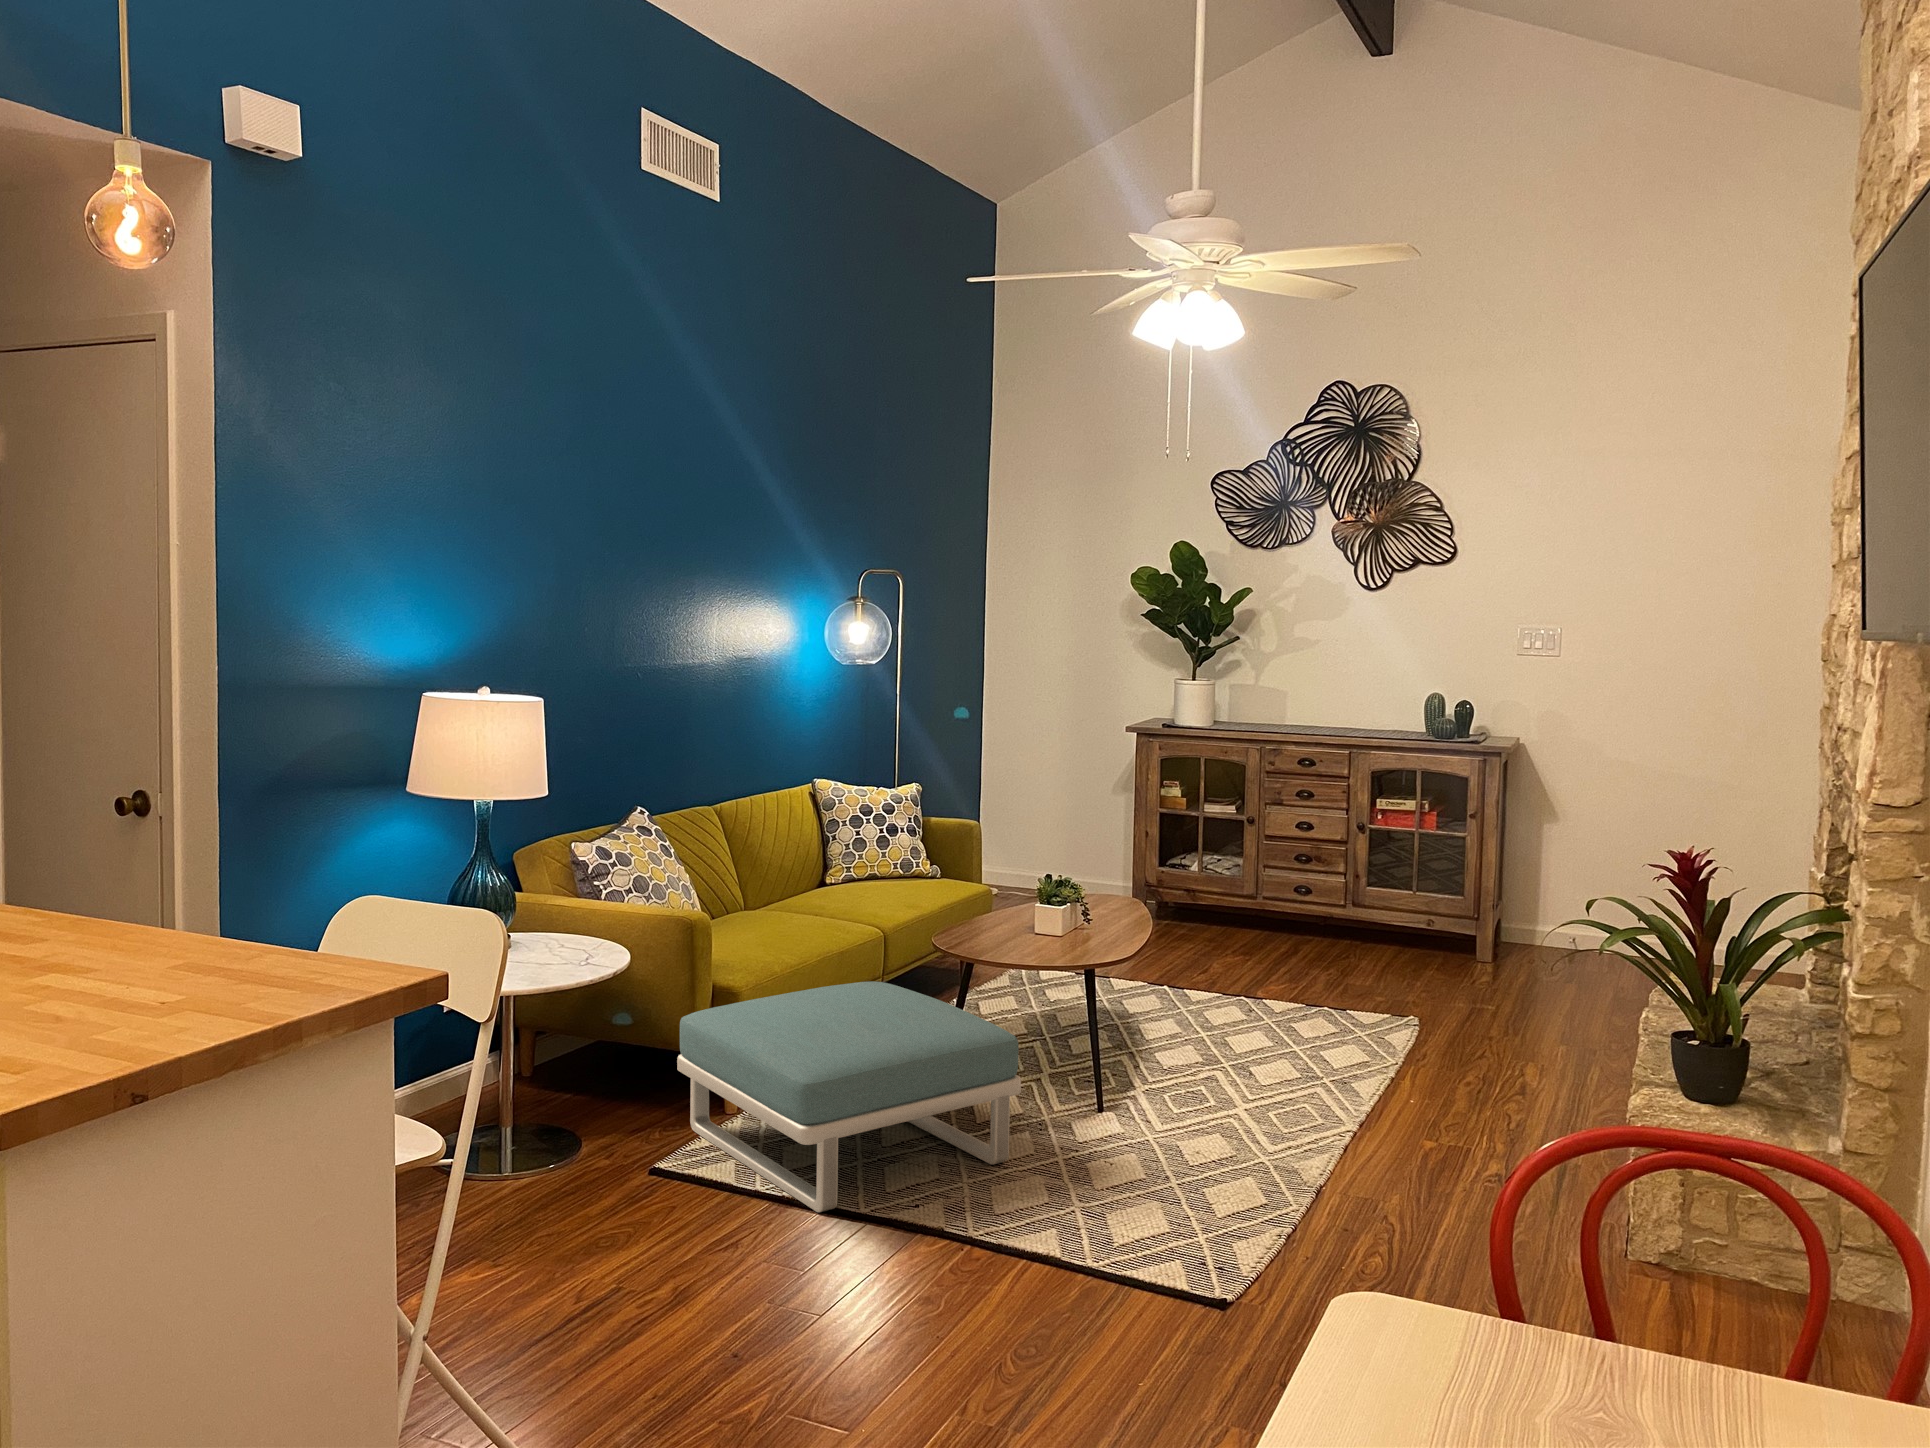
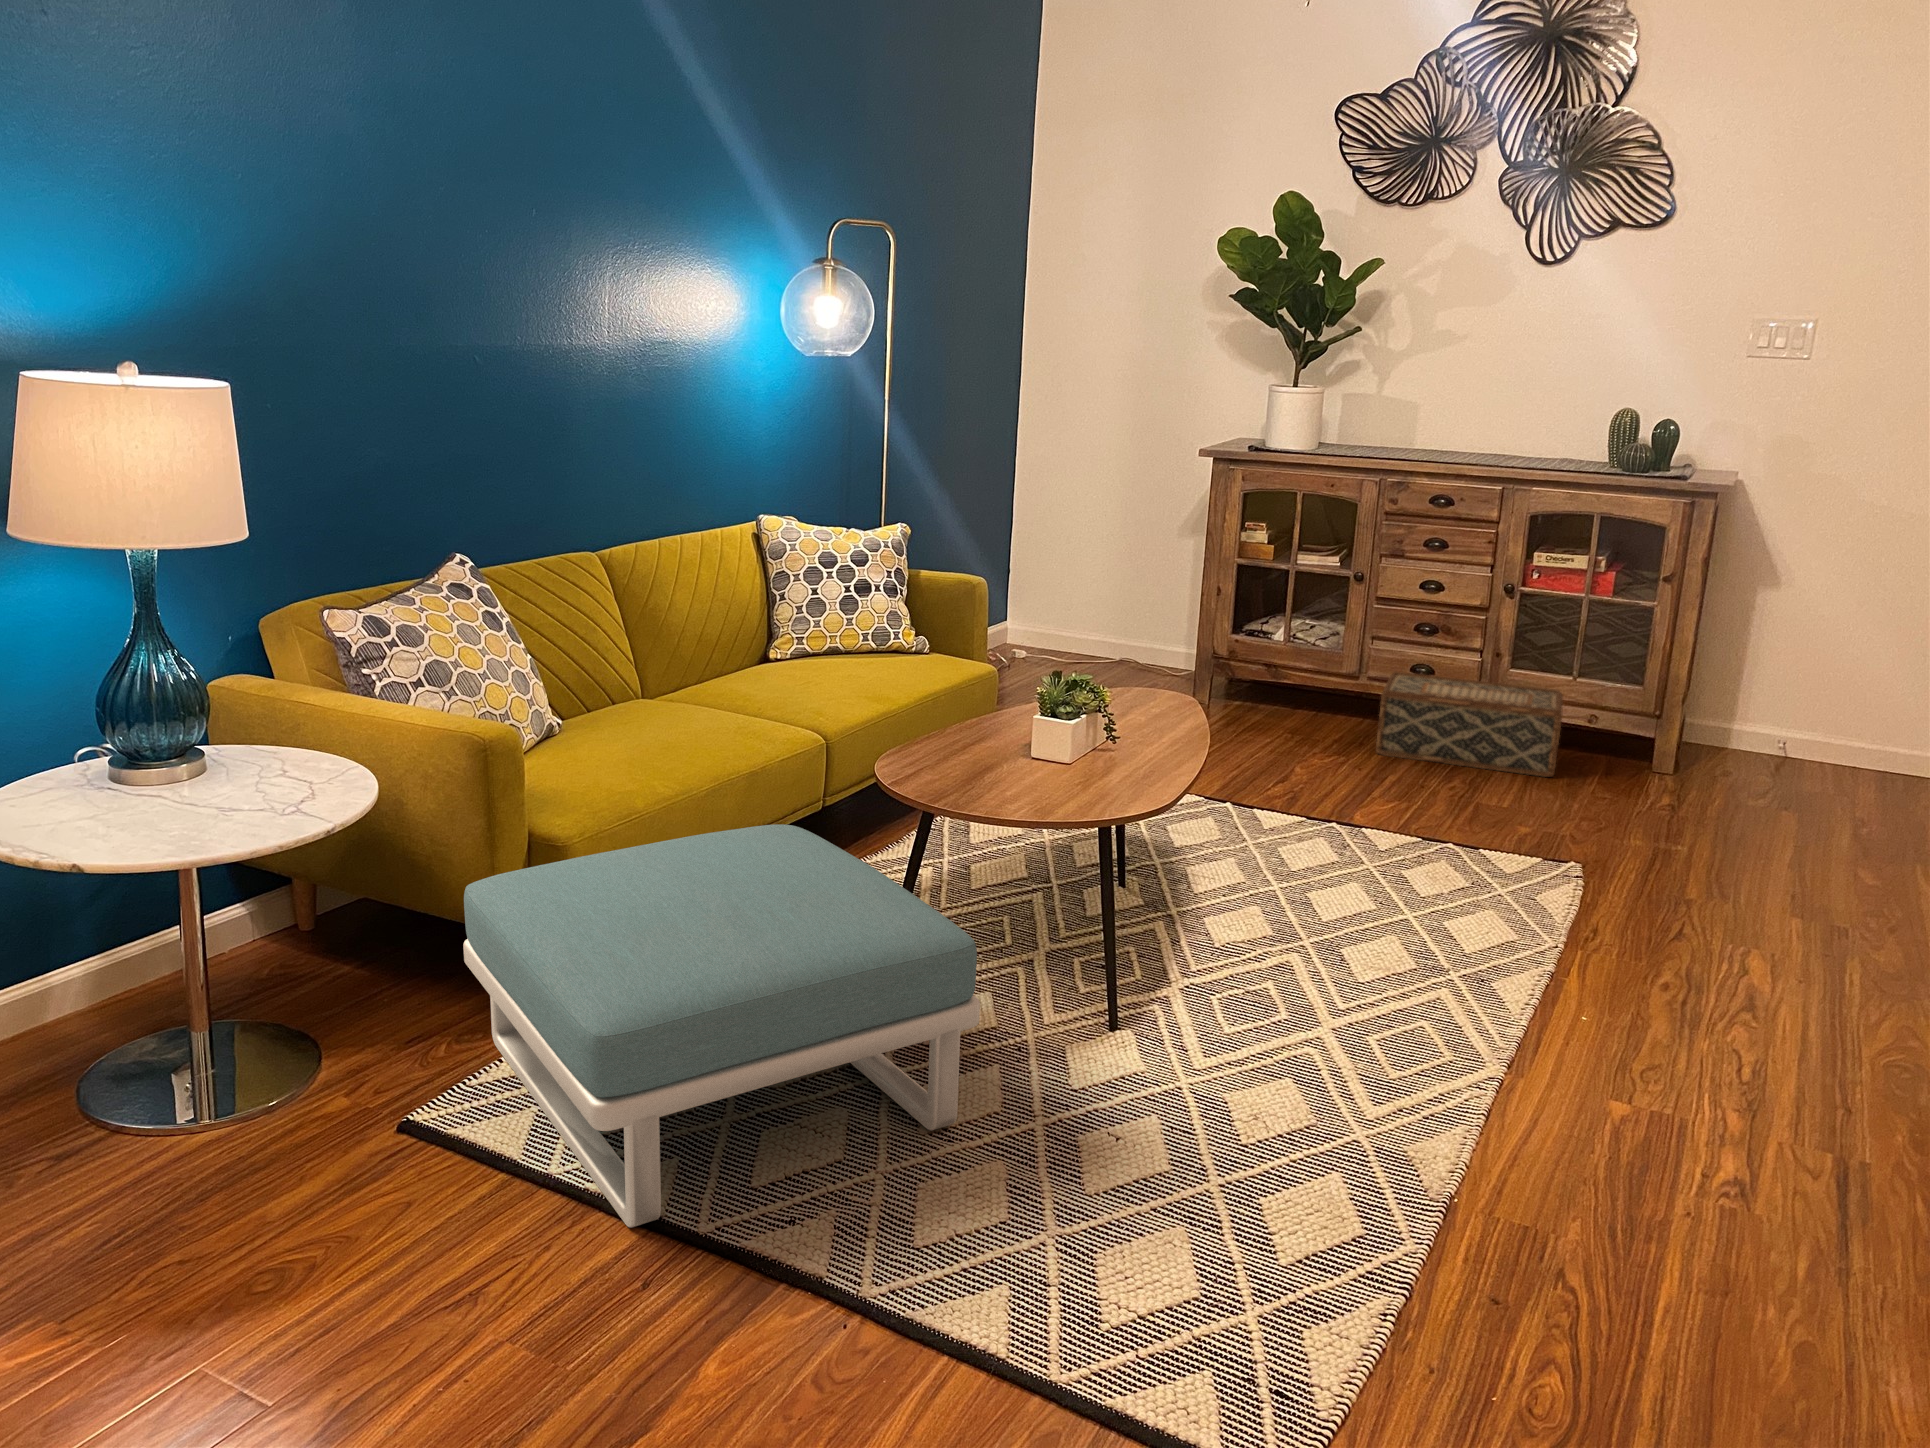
woven basket: none [1272,891,1406,965] -> present [1376,672,1563,777]

